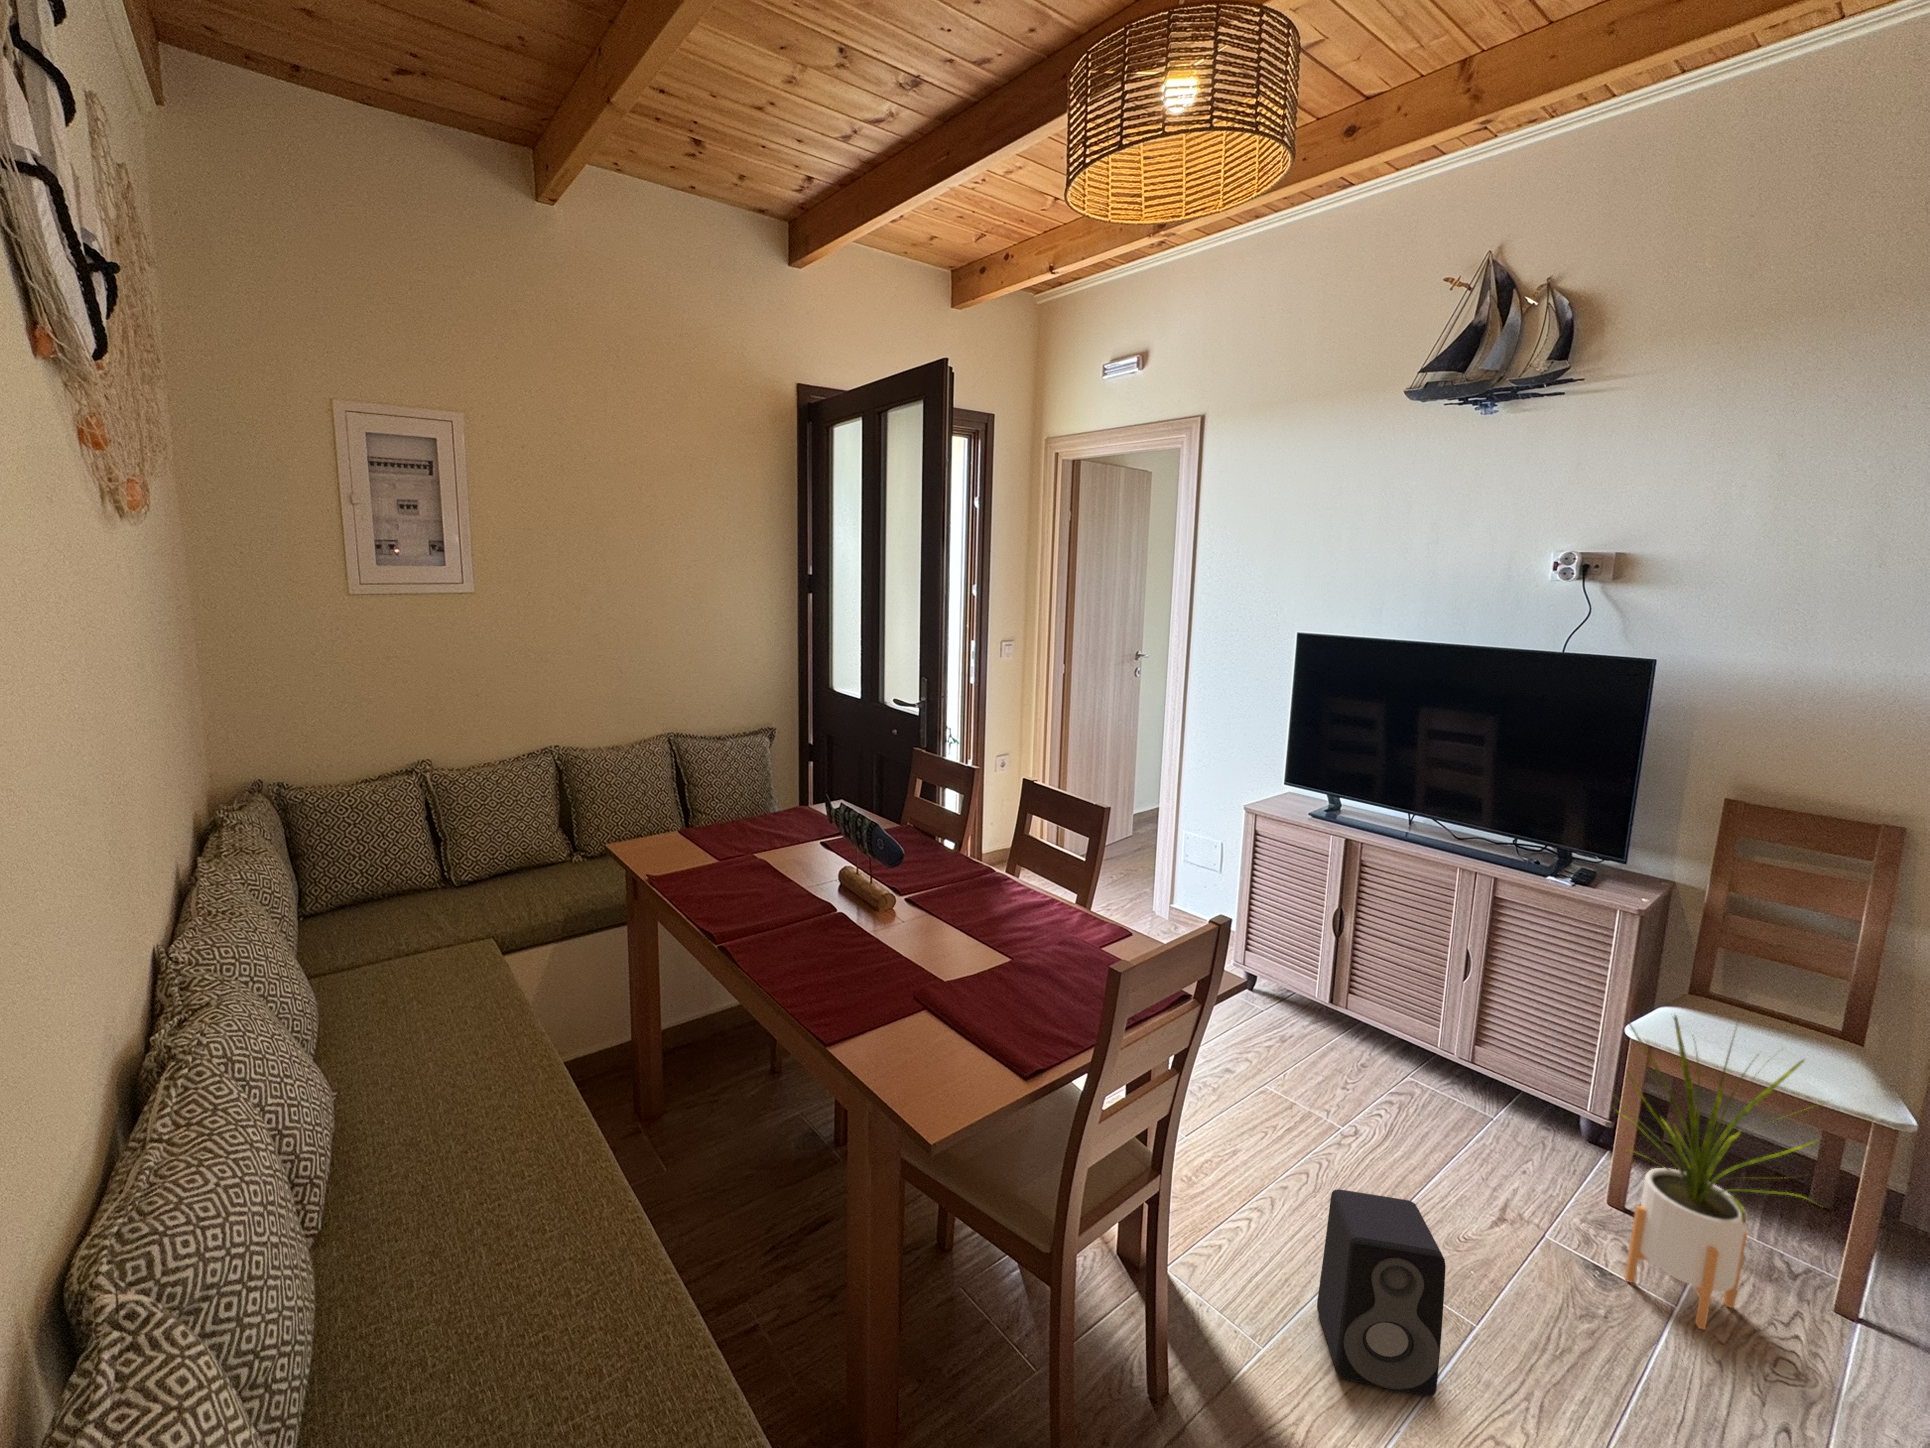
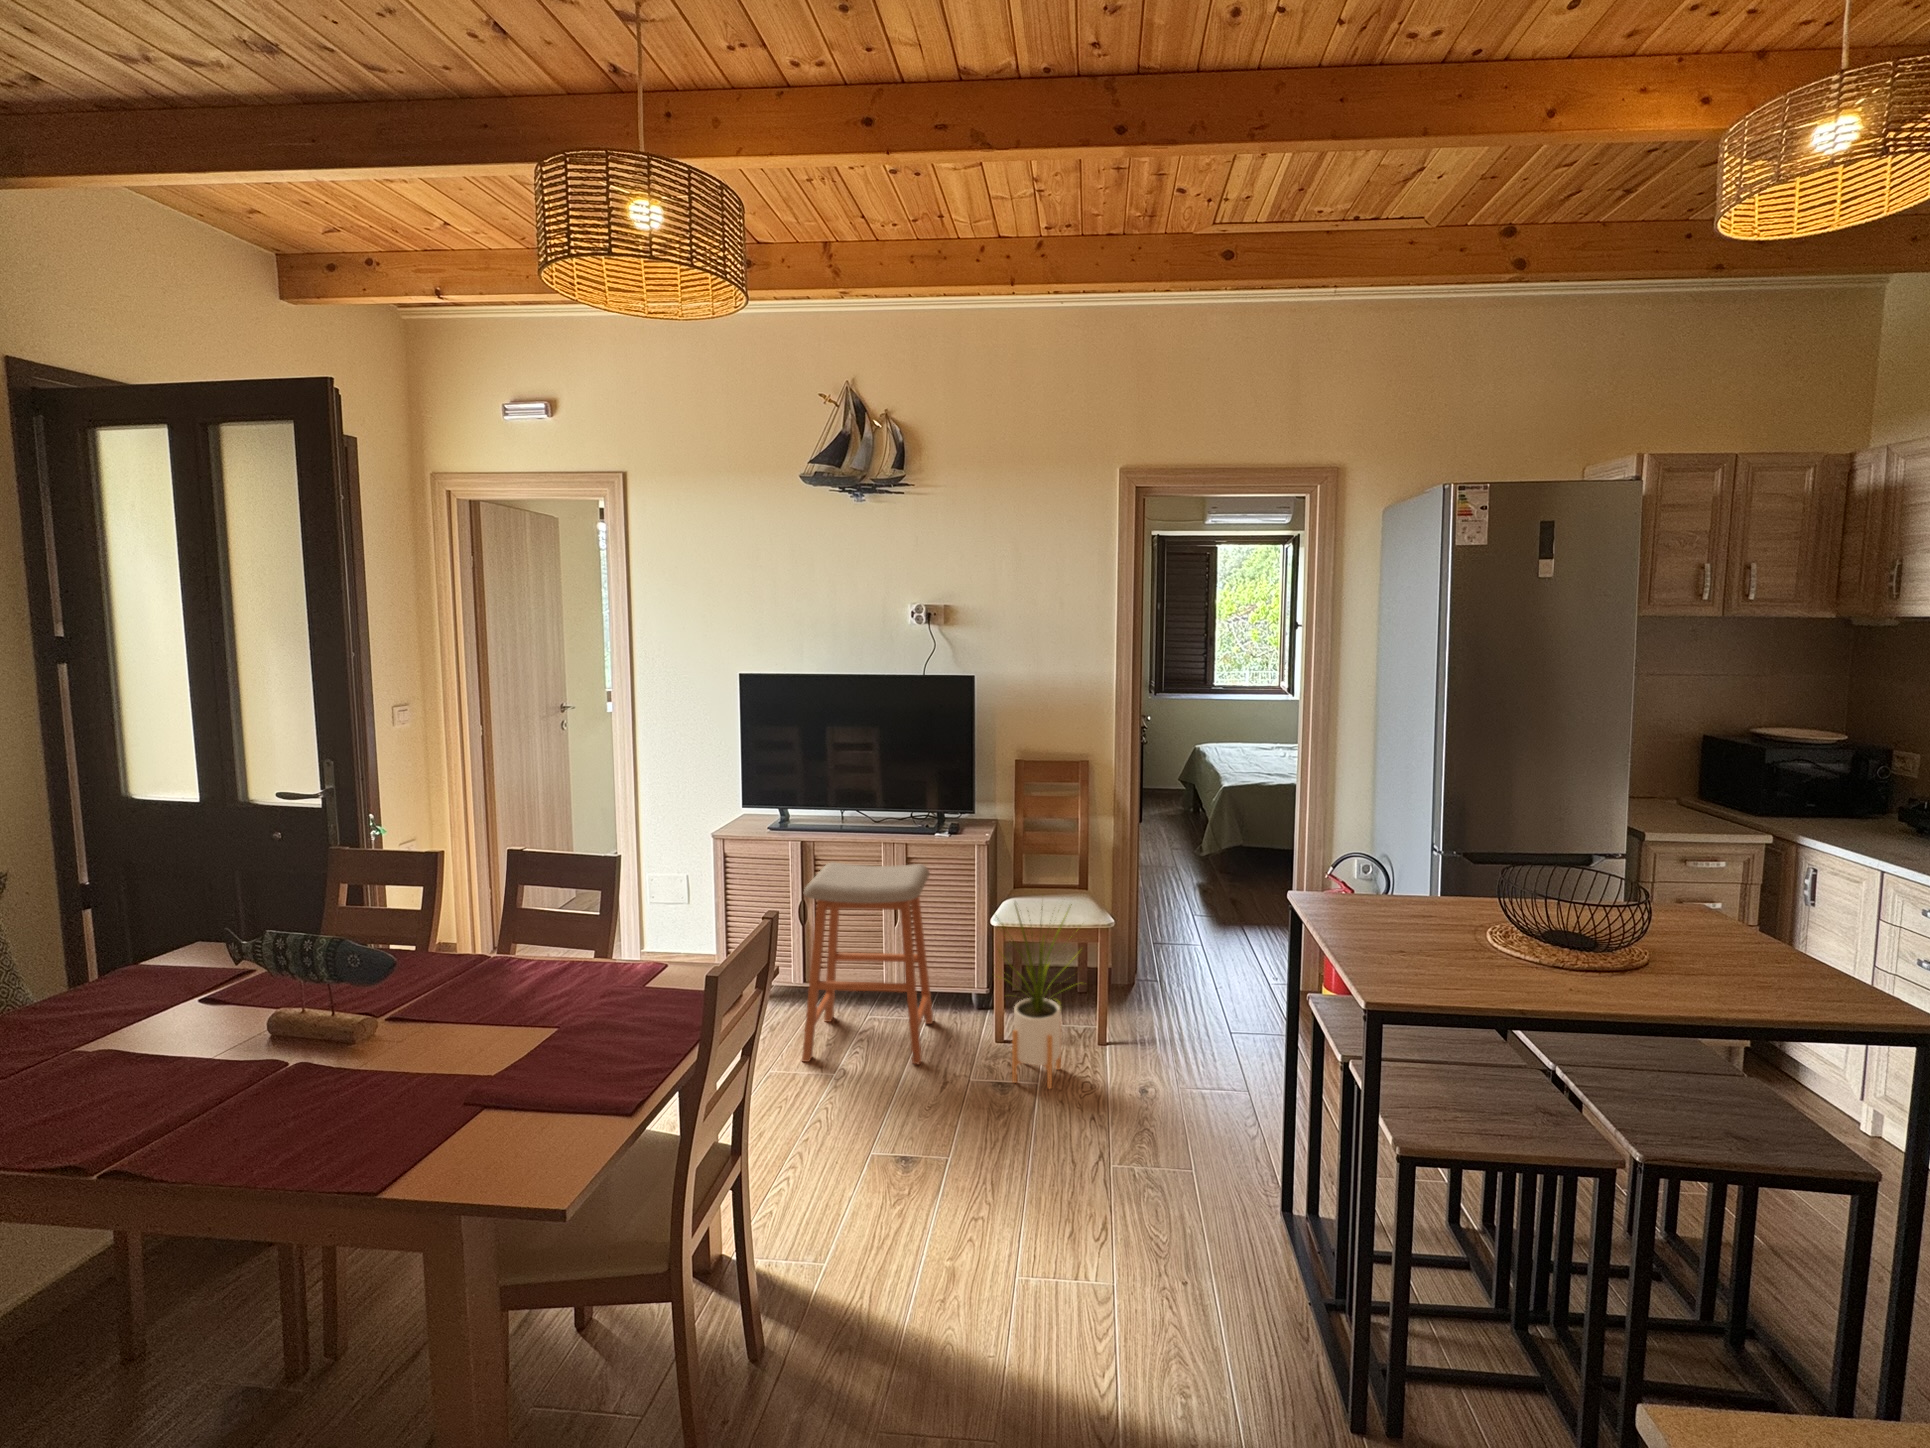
stool: none [1306,874,1526,1174] -> present [802,862,933,1064]
speaker: present [1317,1189,1446,1396] -> none [852,1089,937,1246]

